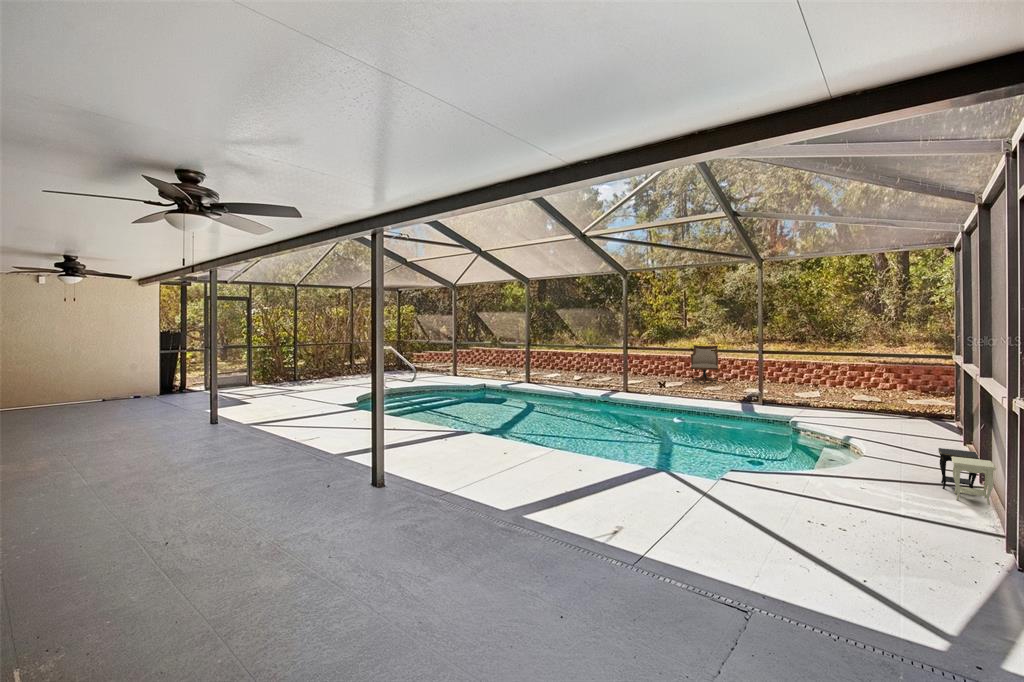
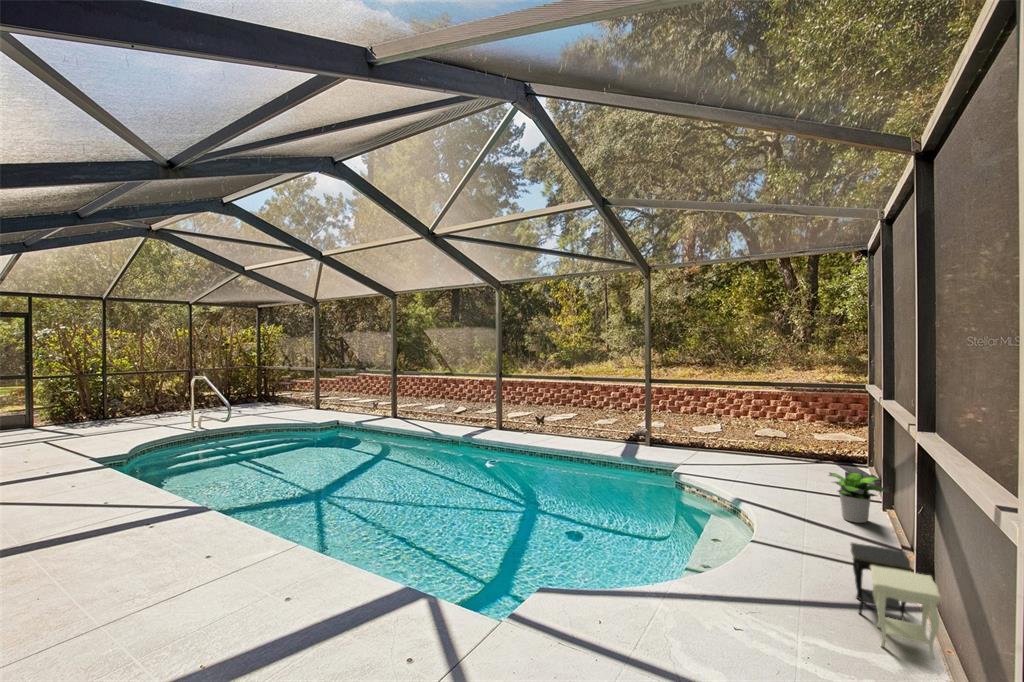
chair: present [691,345,718,384] -> none [585,371,616,416]
potted plant: none [921,416,971,451] -> present [829,472,888,523]

